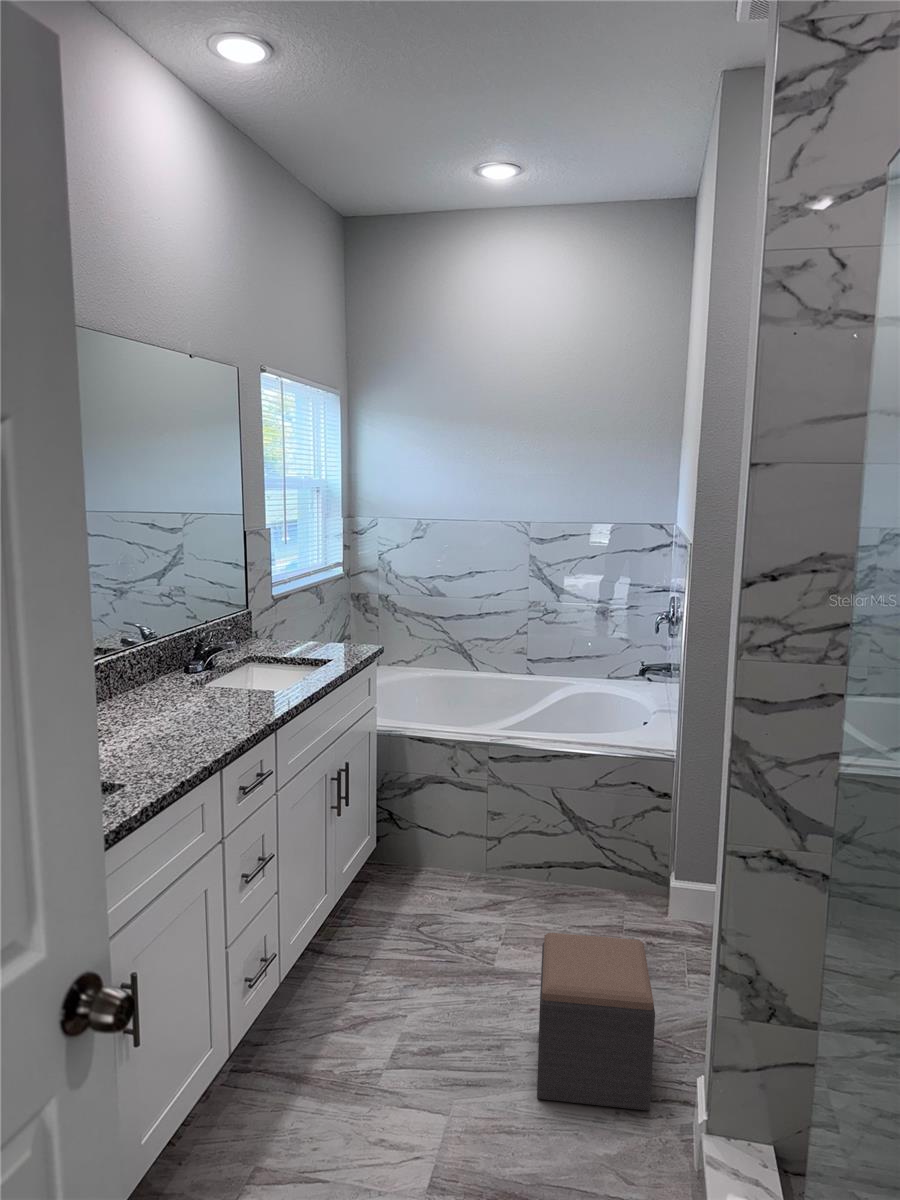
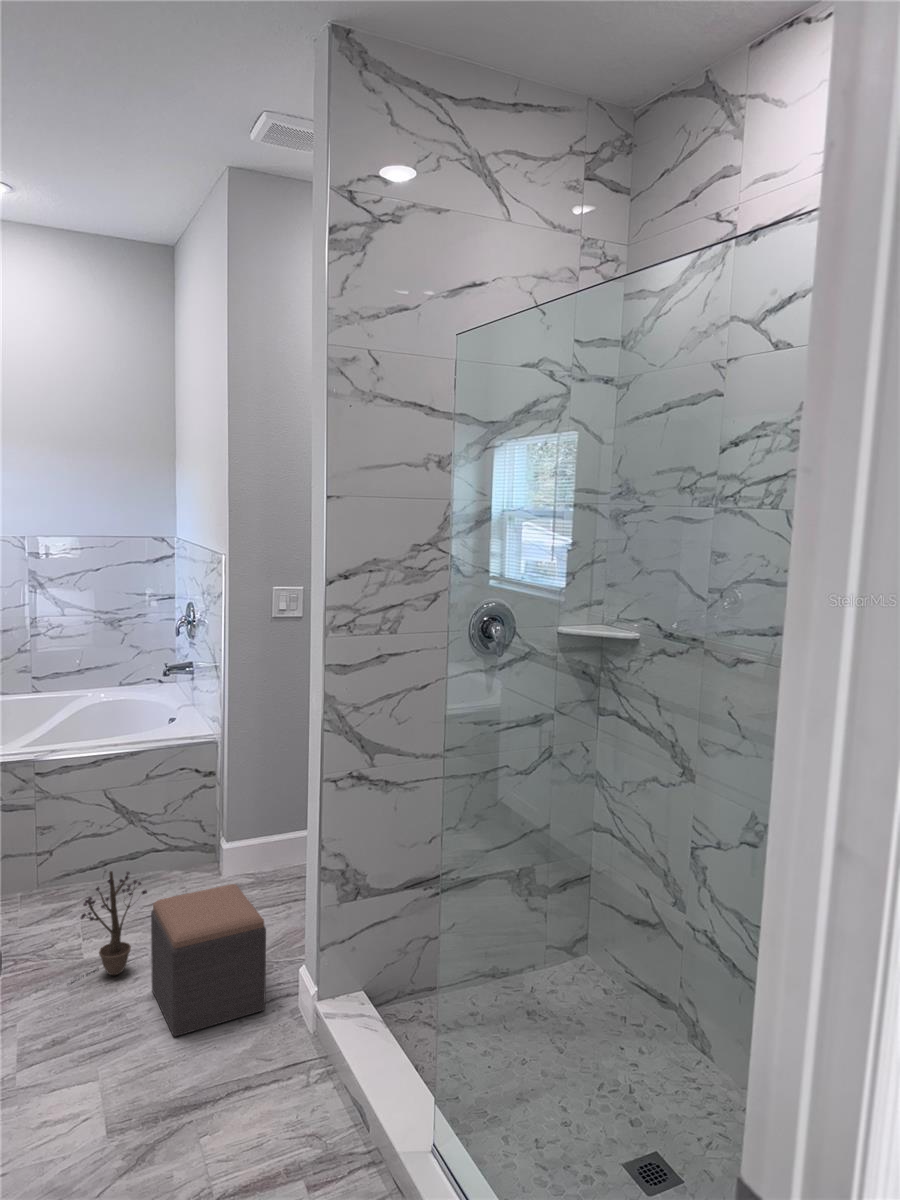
decorative plant: none [464,884,553,996] -> present [68,871,147,985]

